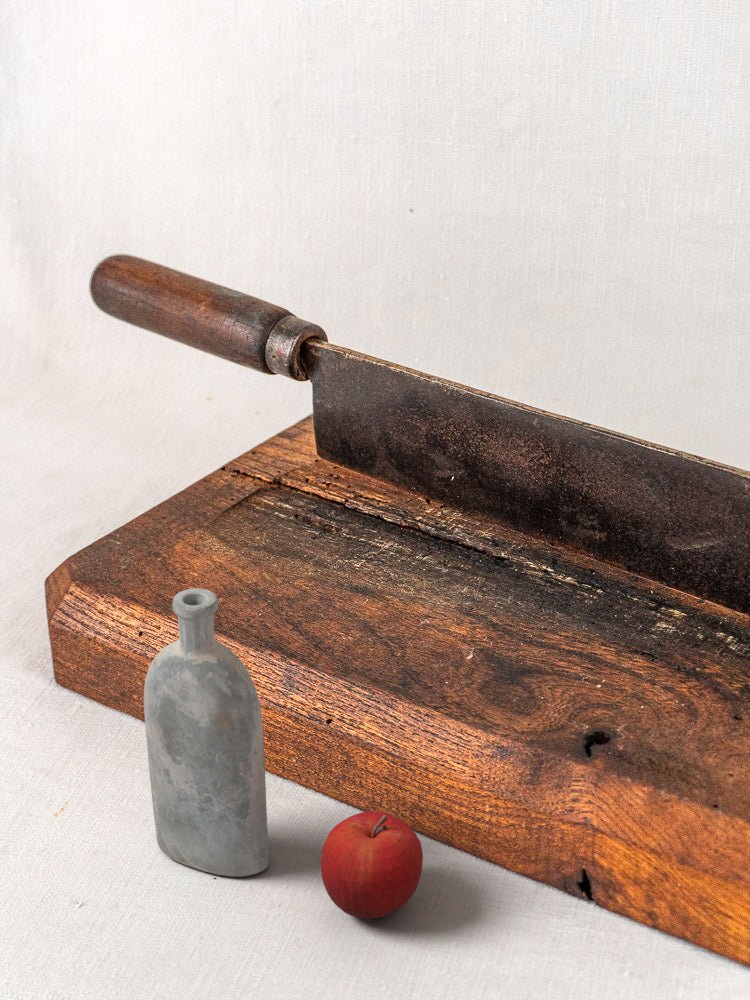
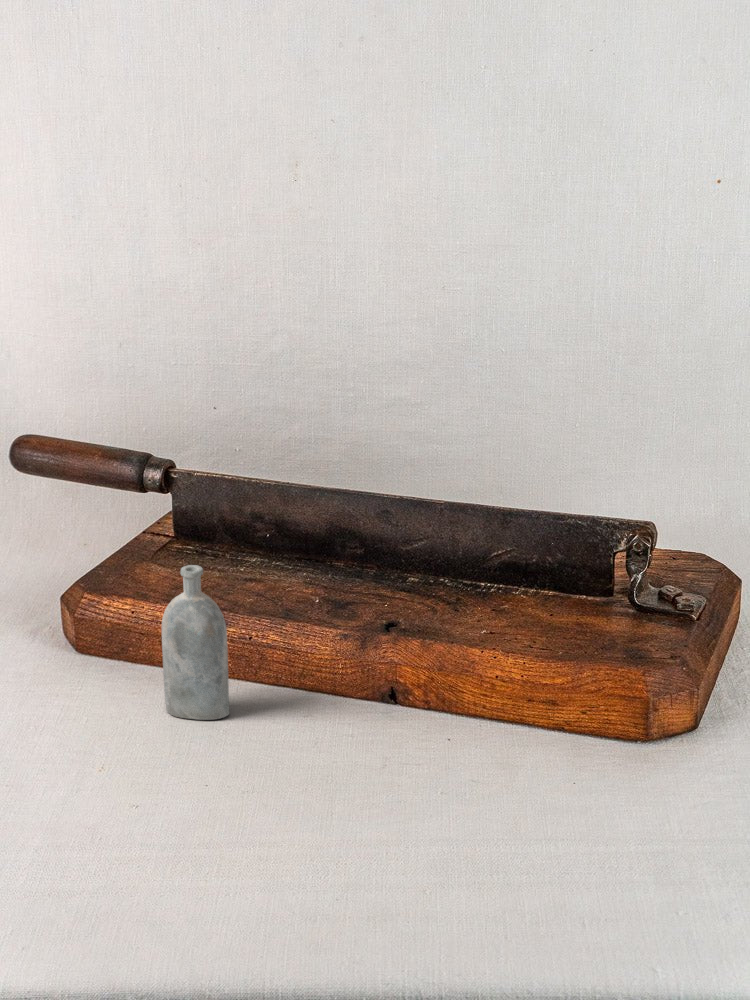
fruit: present [321,811,423,919] -> none [263,671,314,726]

